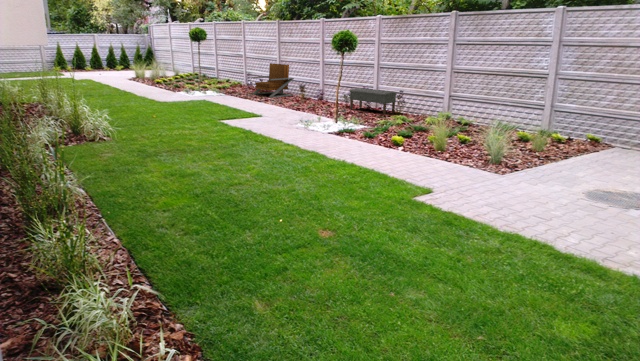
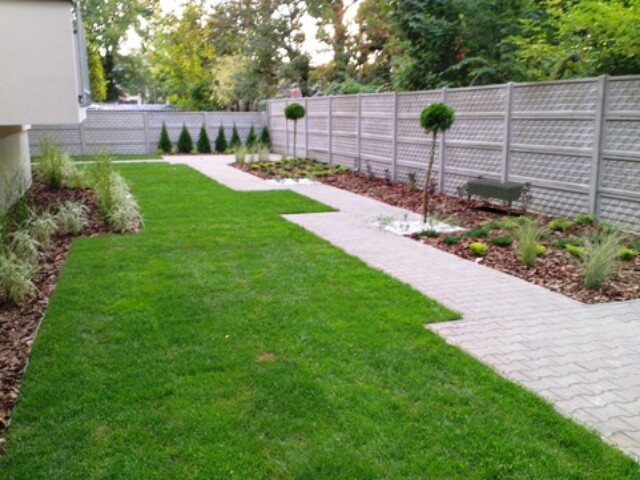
lounge chair: present [252,63,294,98] -> none [356,146,409,190]

